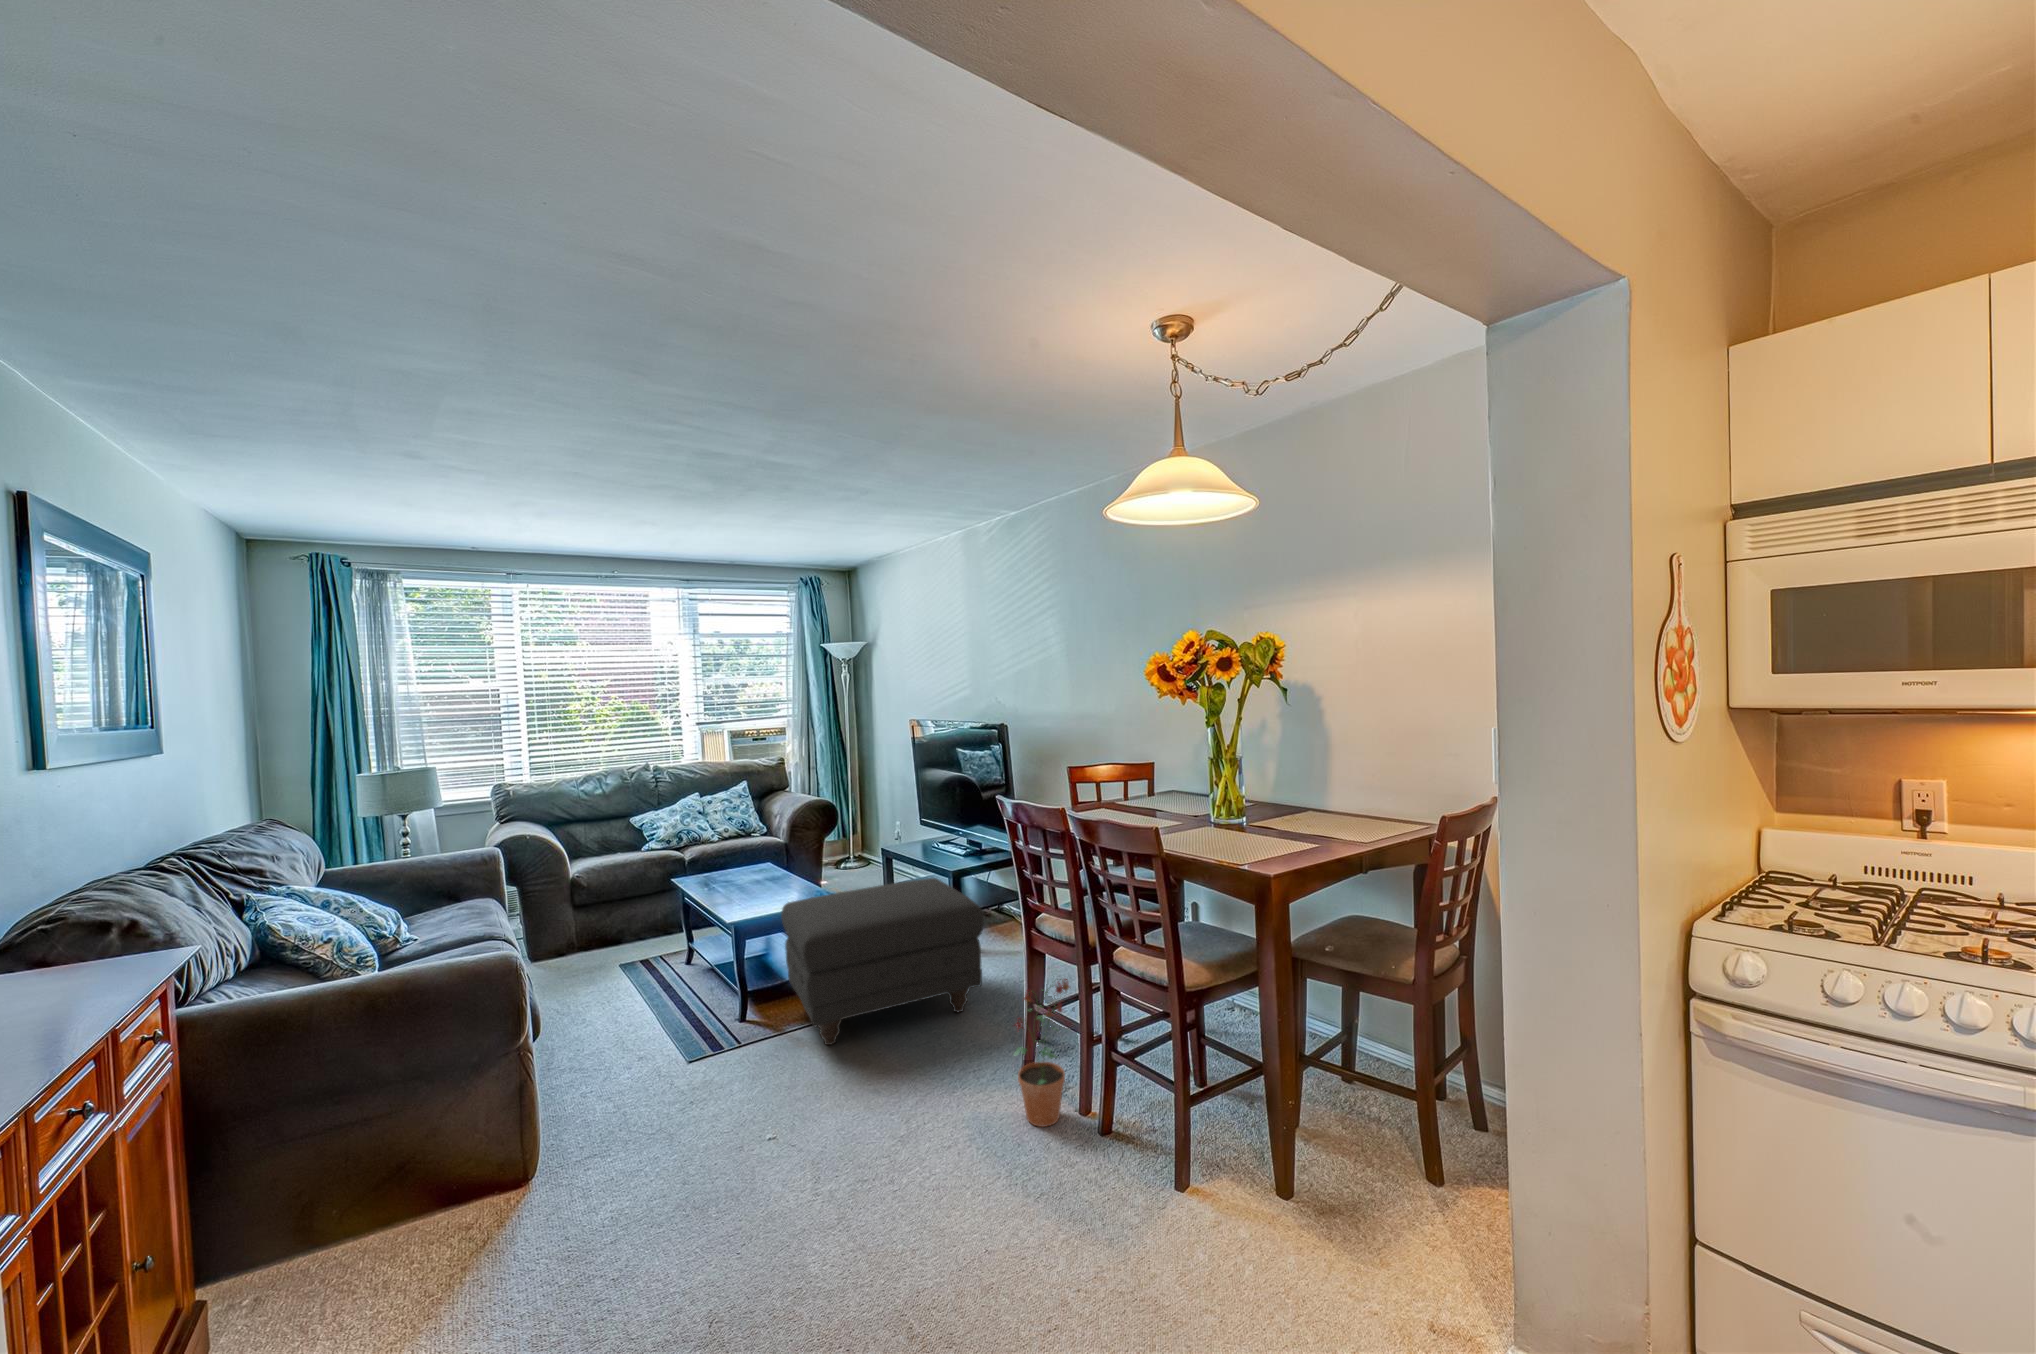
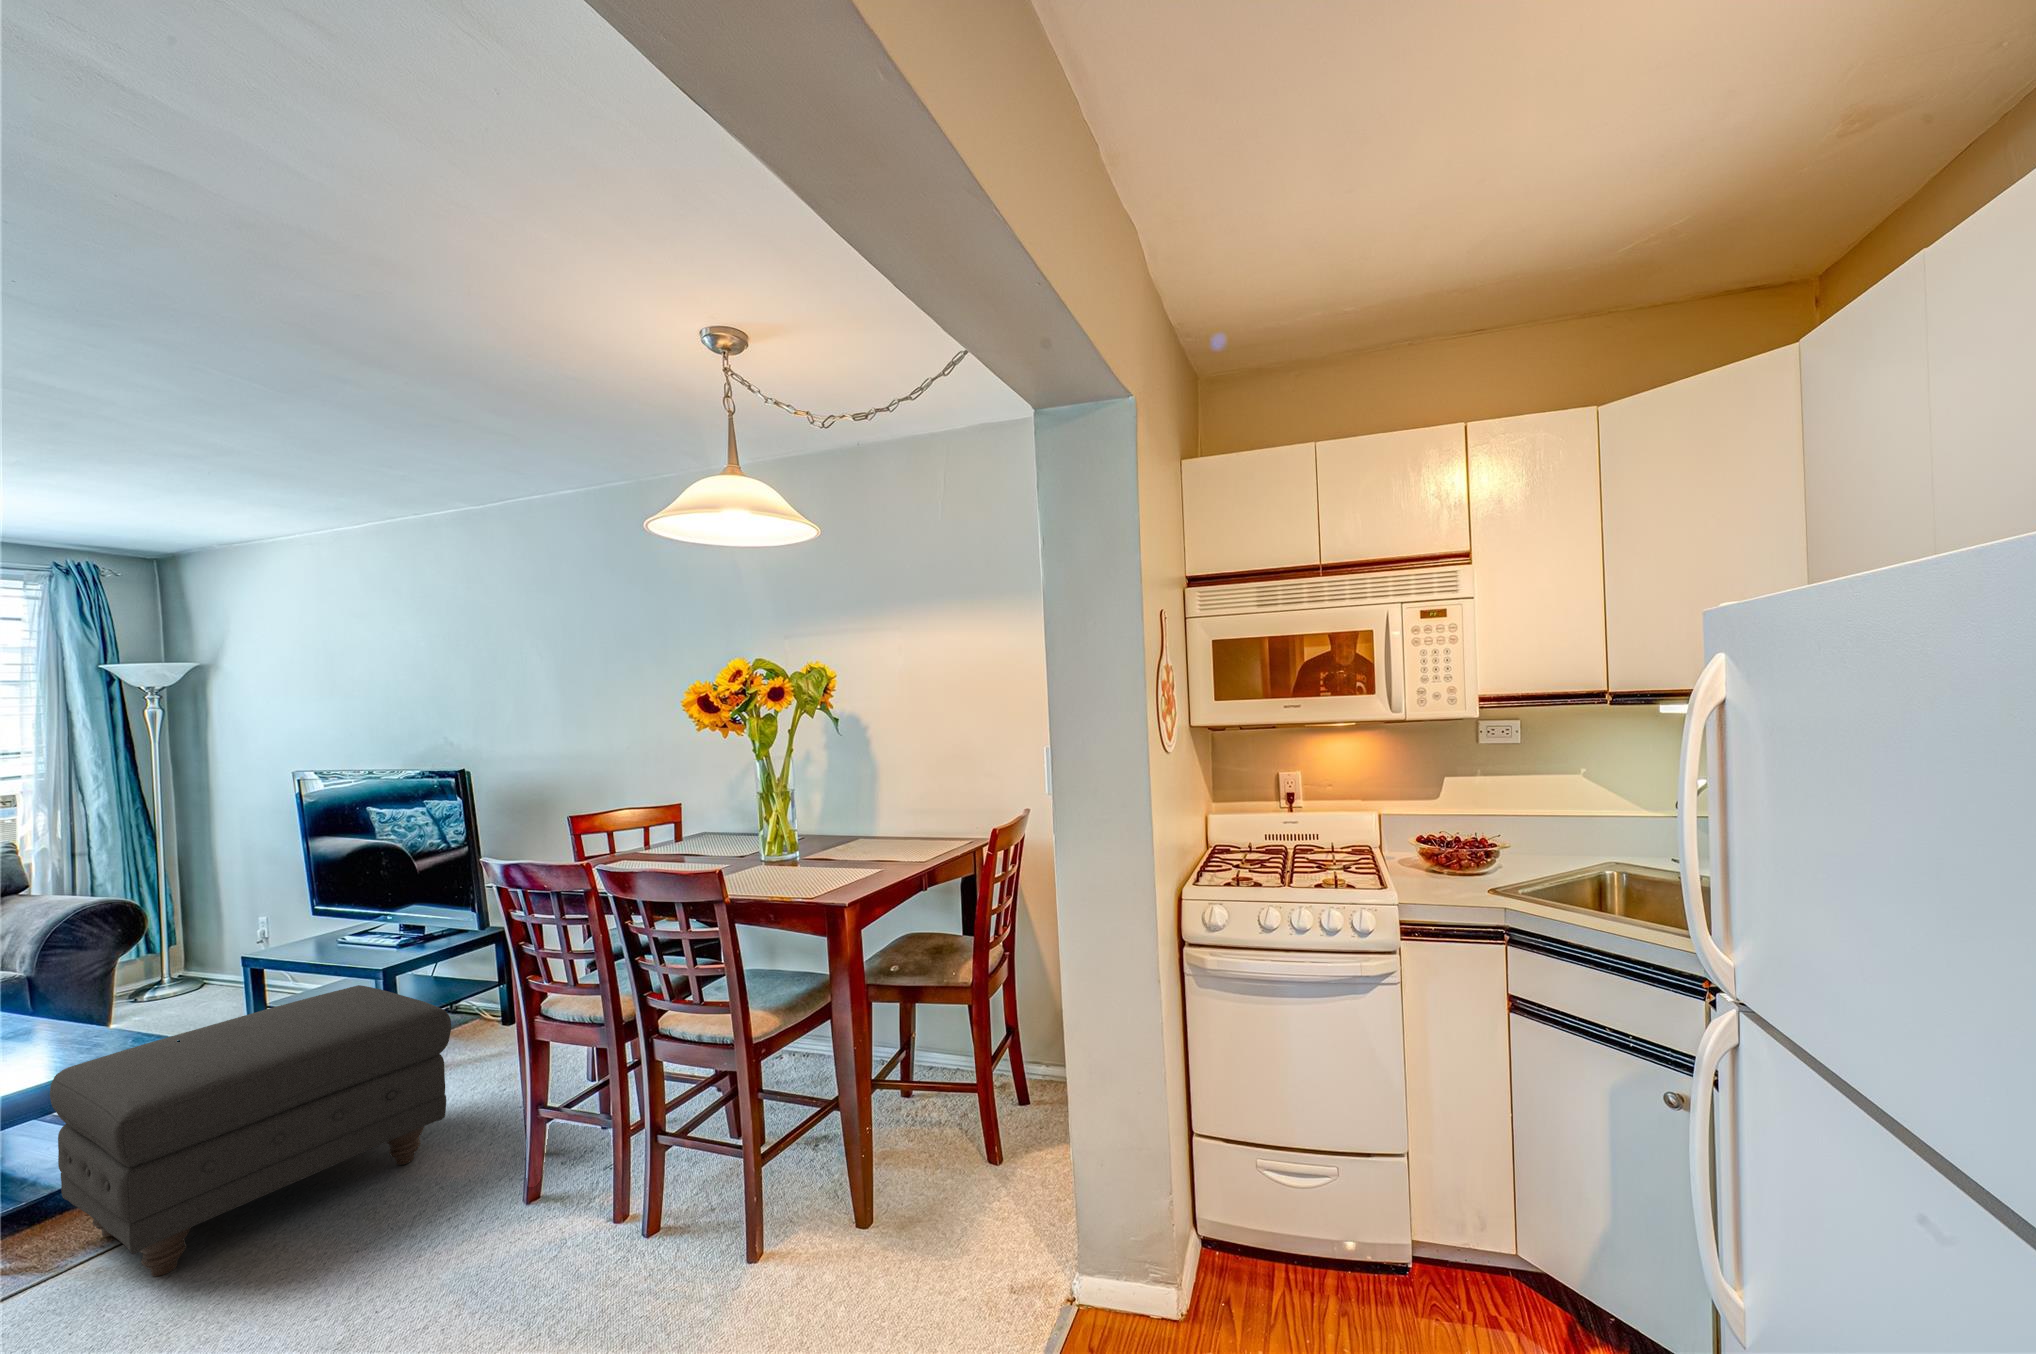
potted plant: present [1014,979,1070,1127] -> none [512,1071,602,1271]

